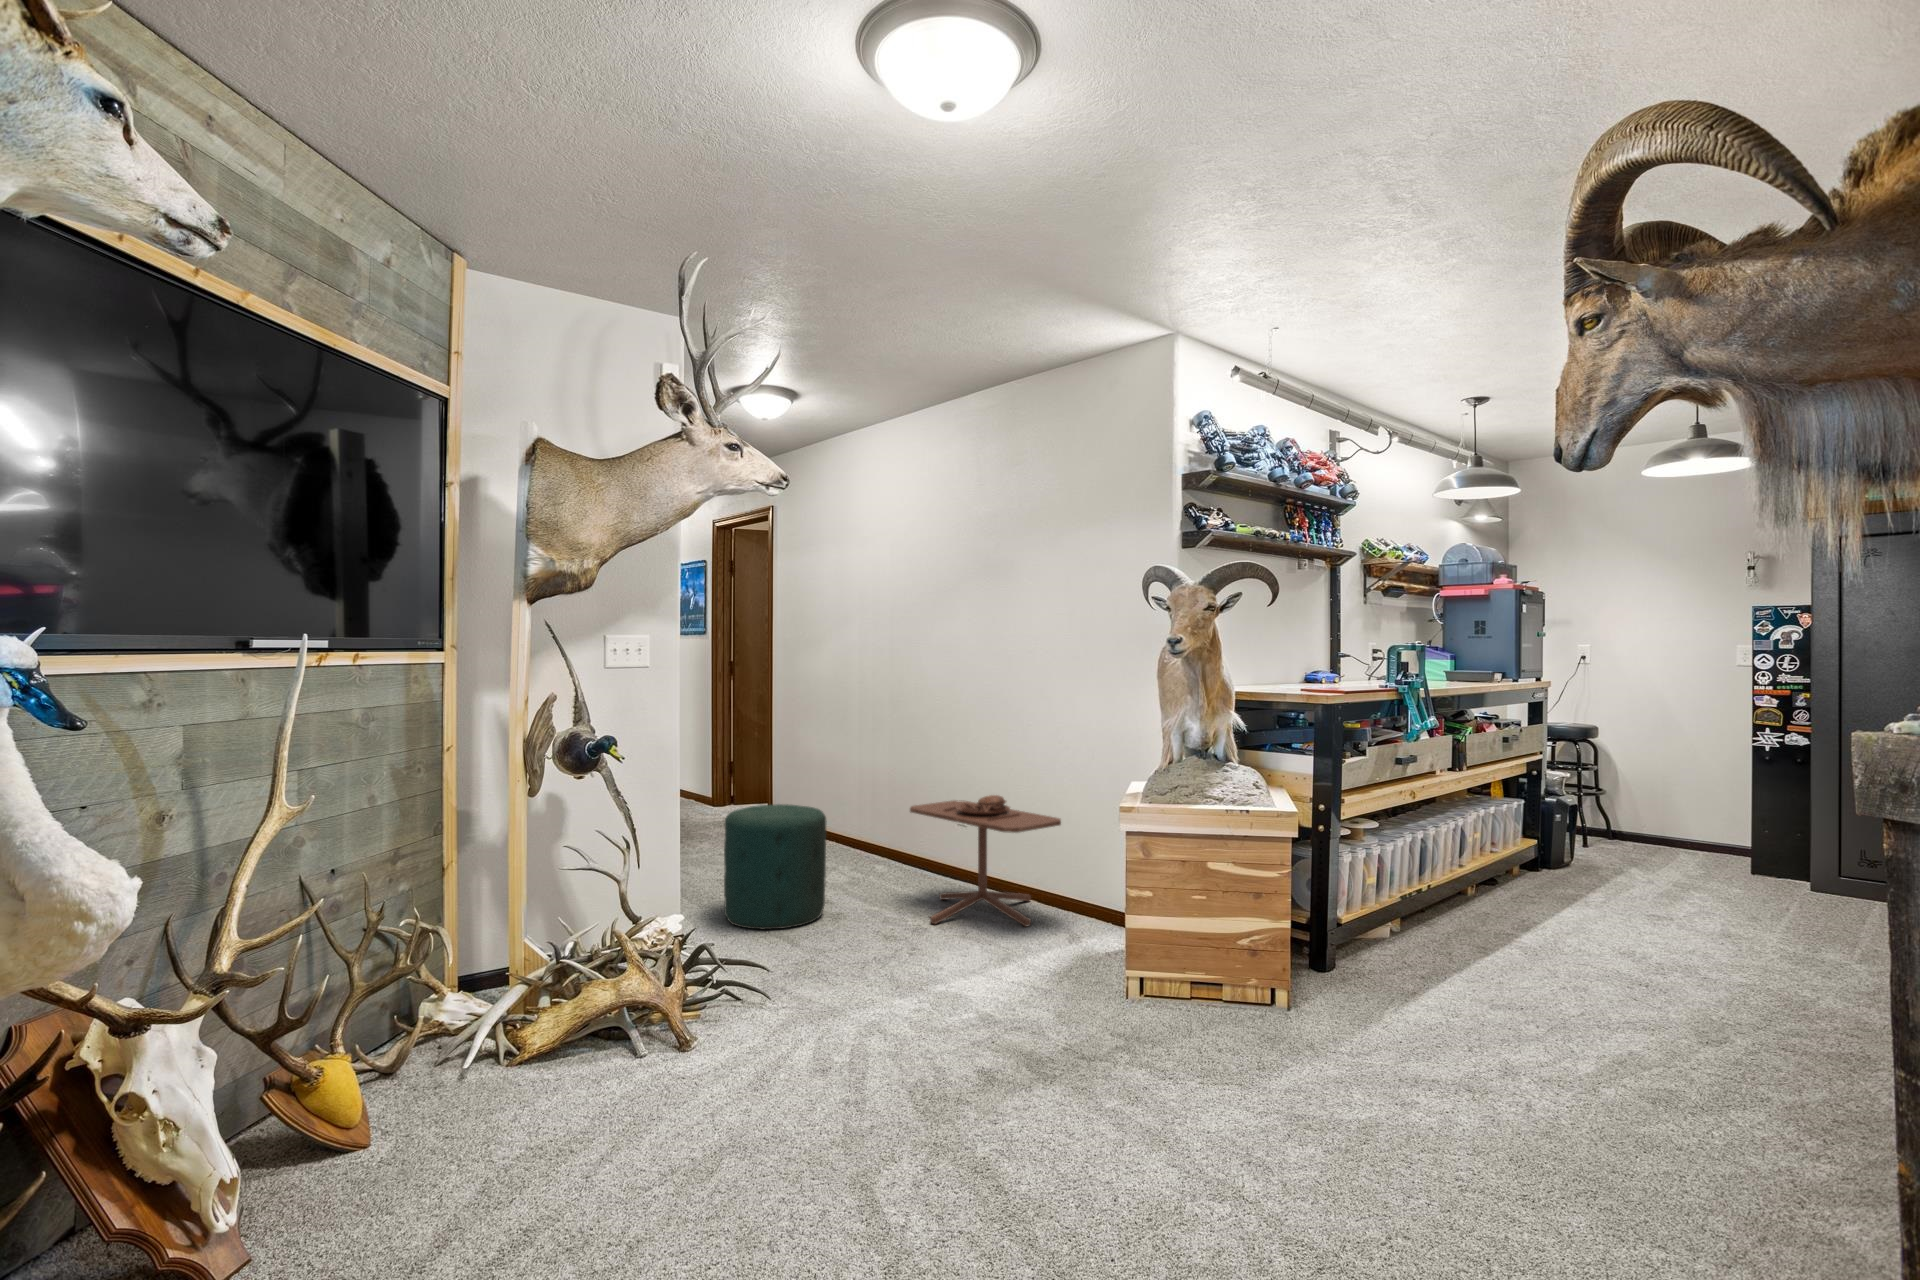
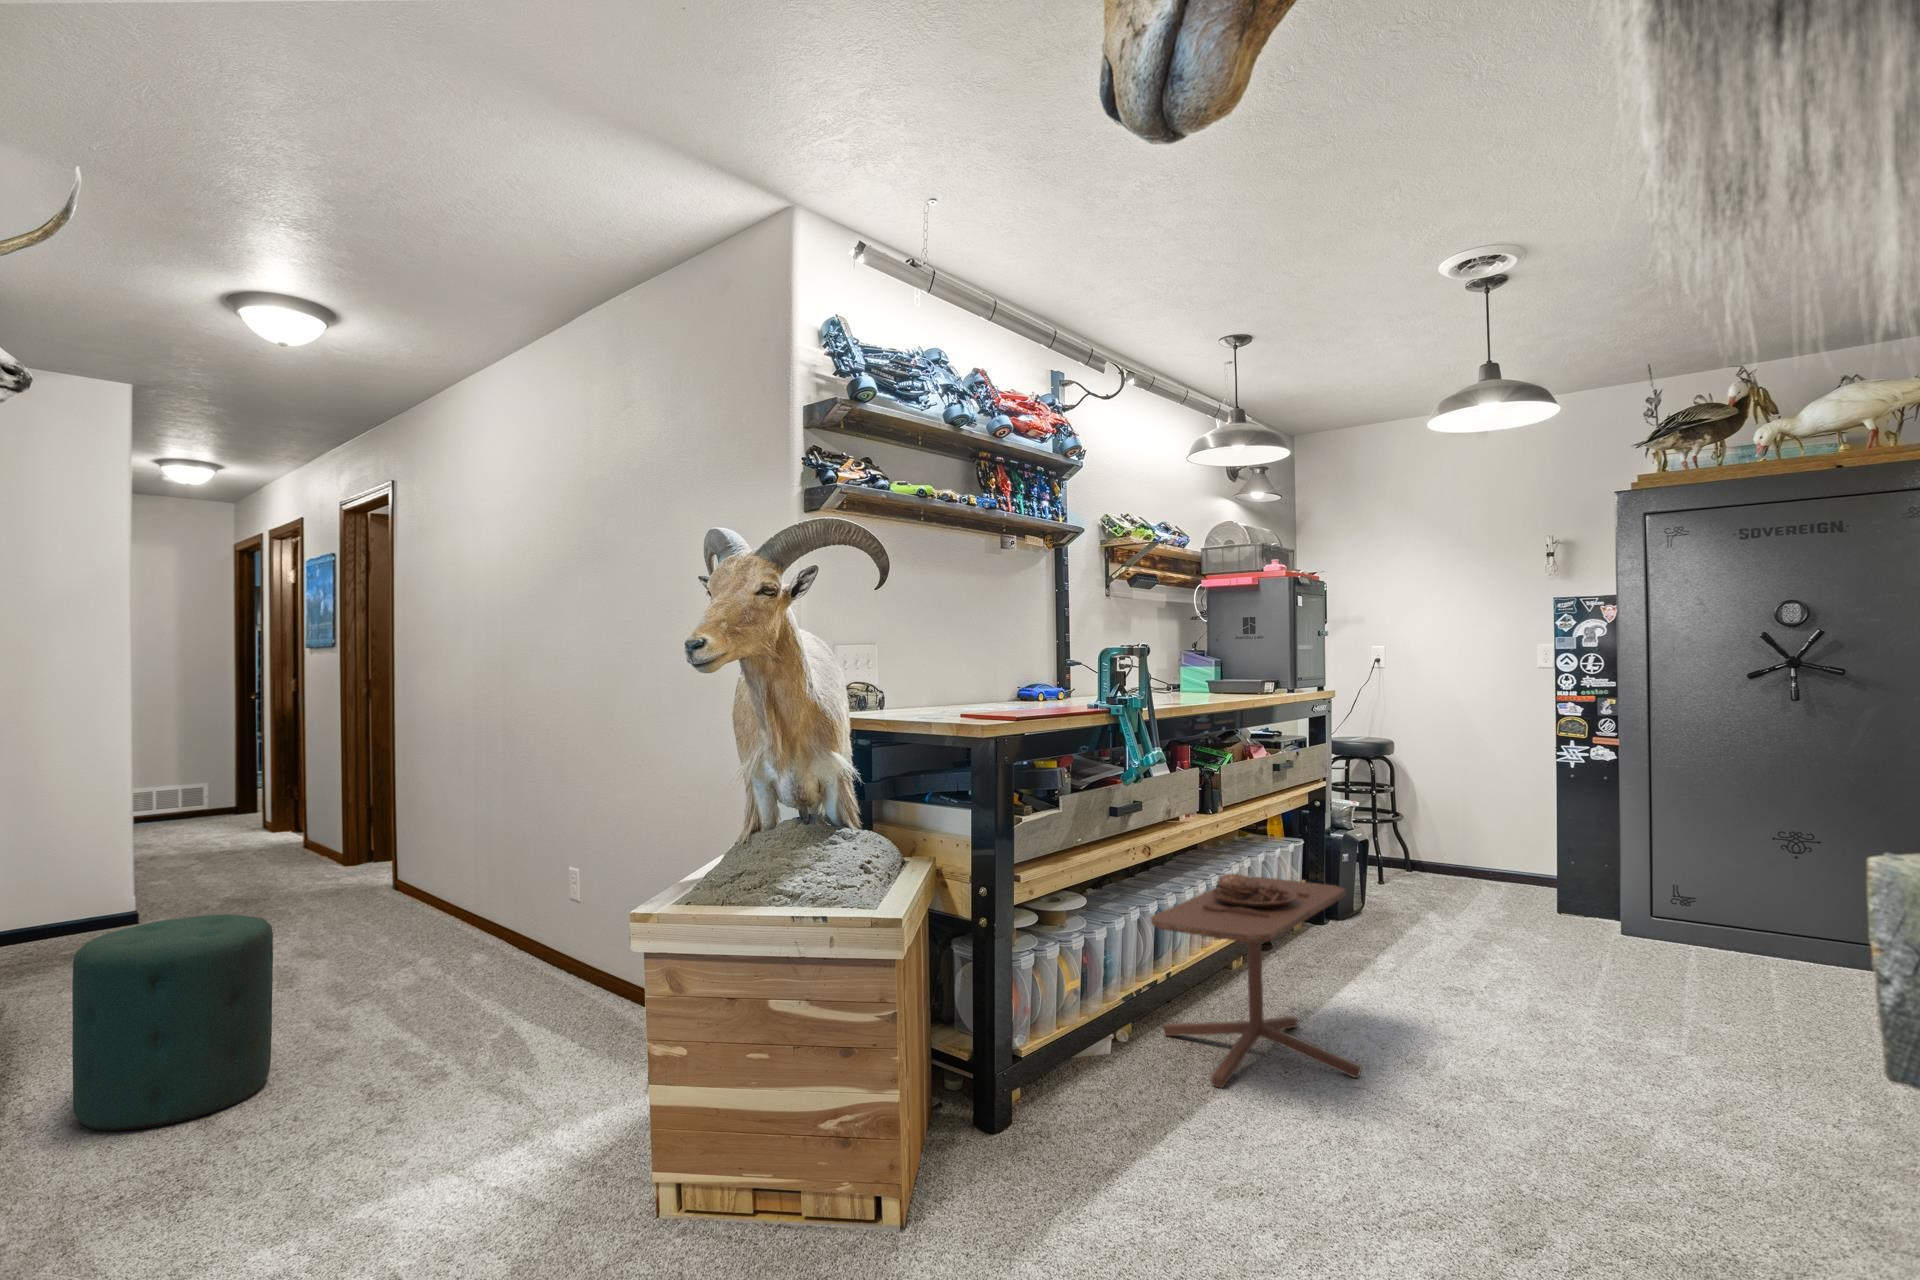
side table: present [910,795,1061,926] -> present [1151,874,1361,1088]

